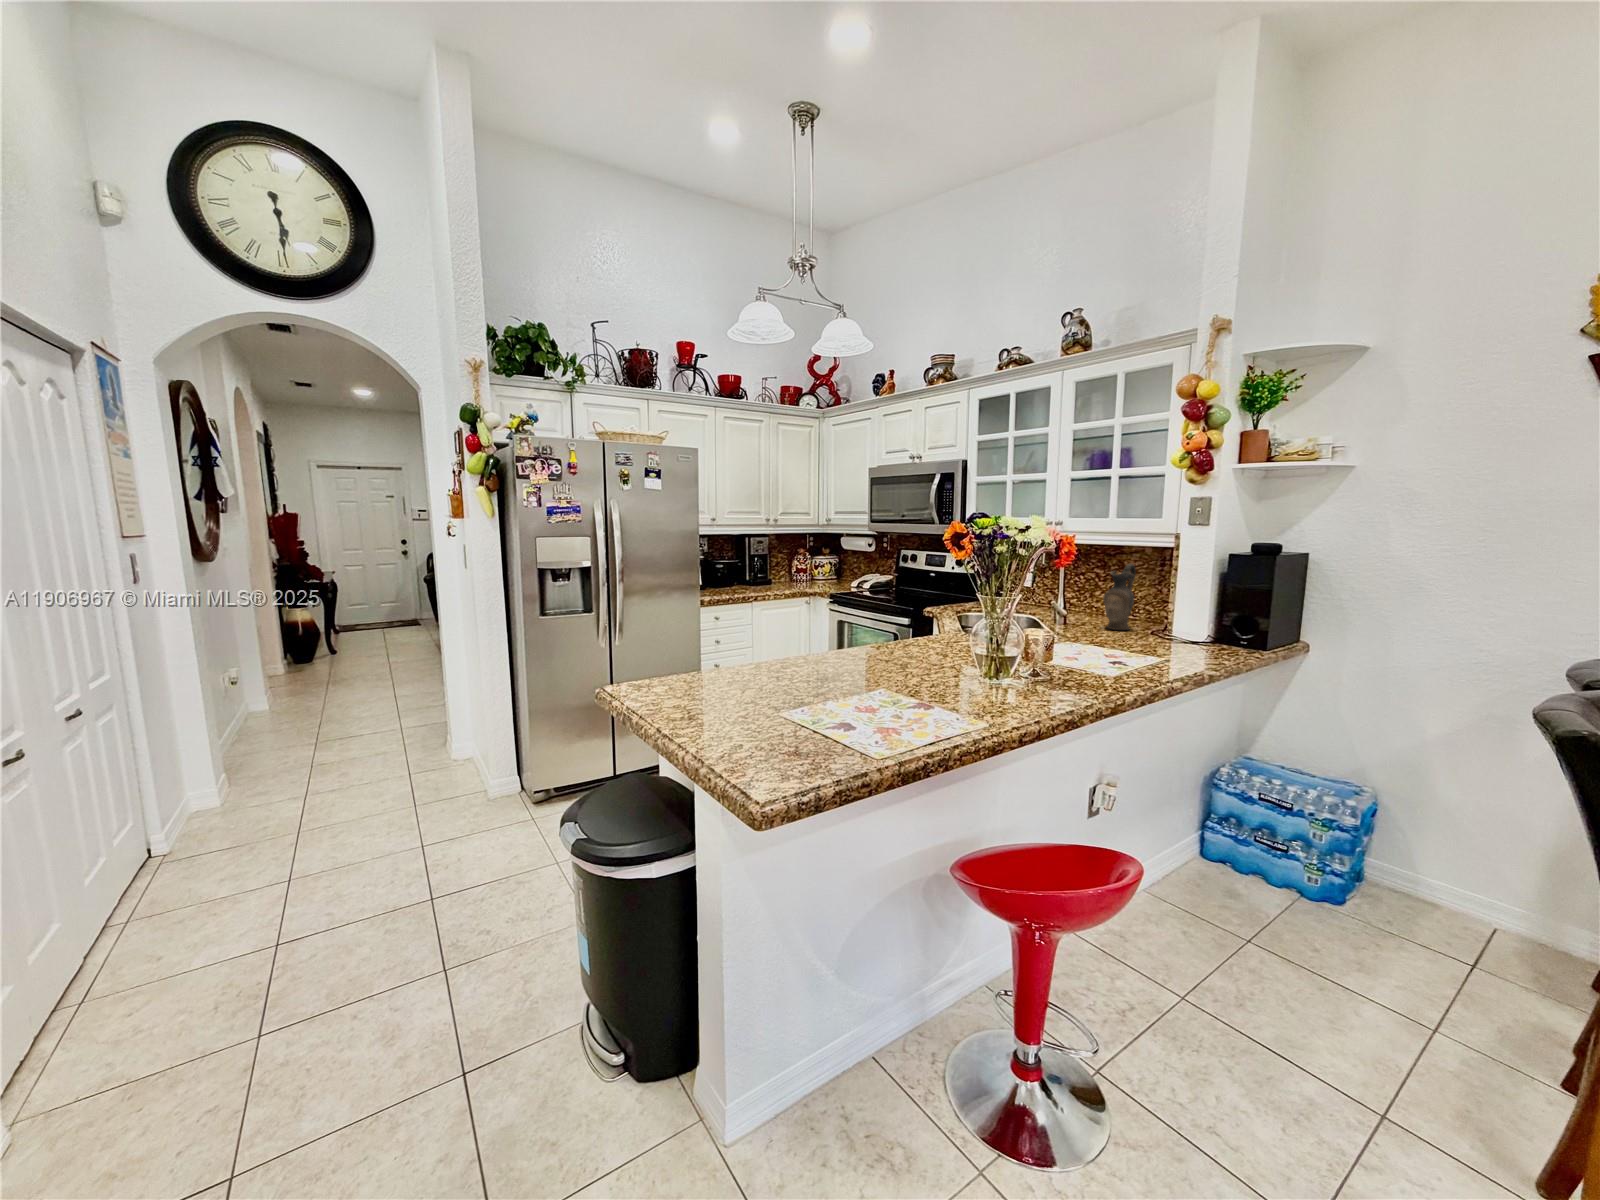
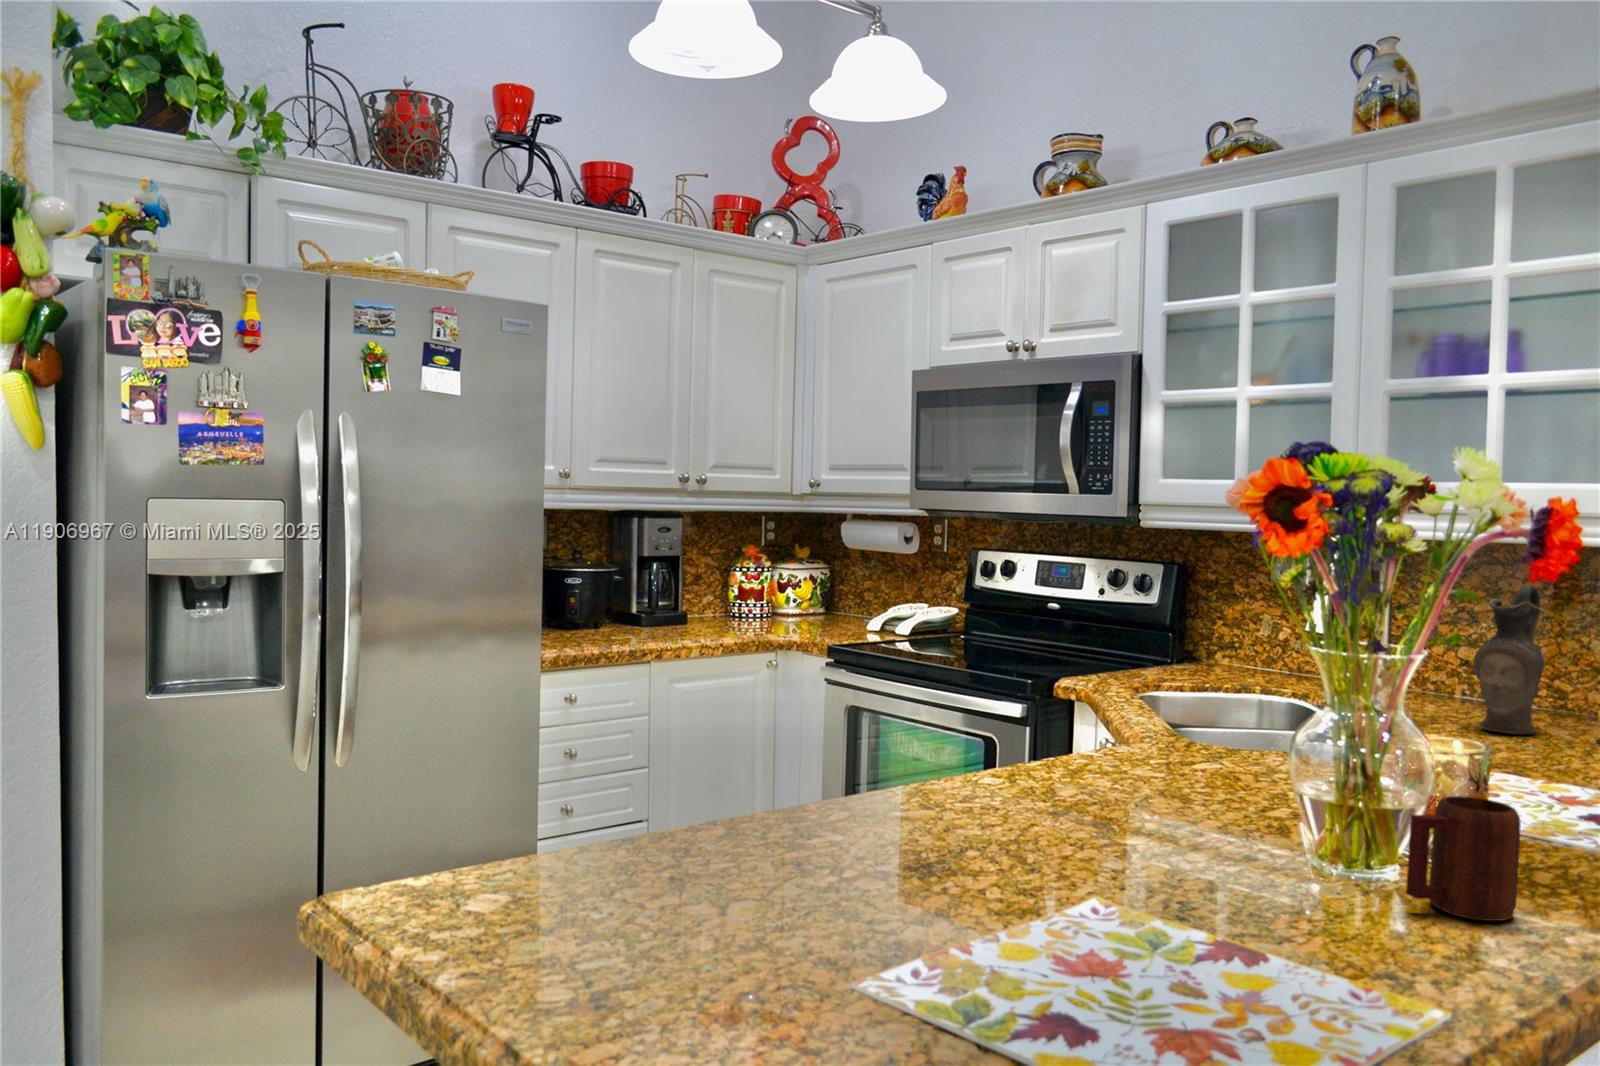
mug: none [1005,651,1050,697] -> present [1406,796,1521,921]

